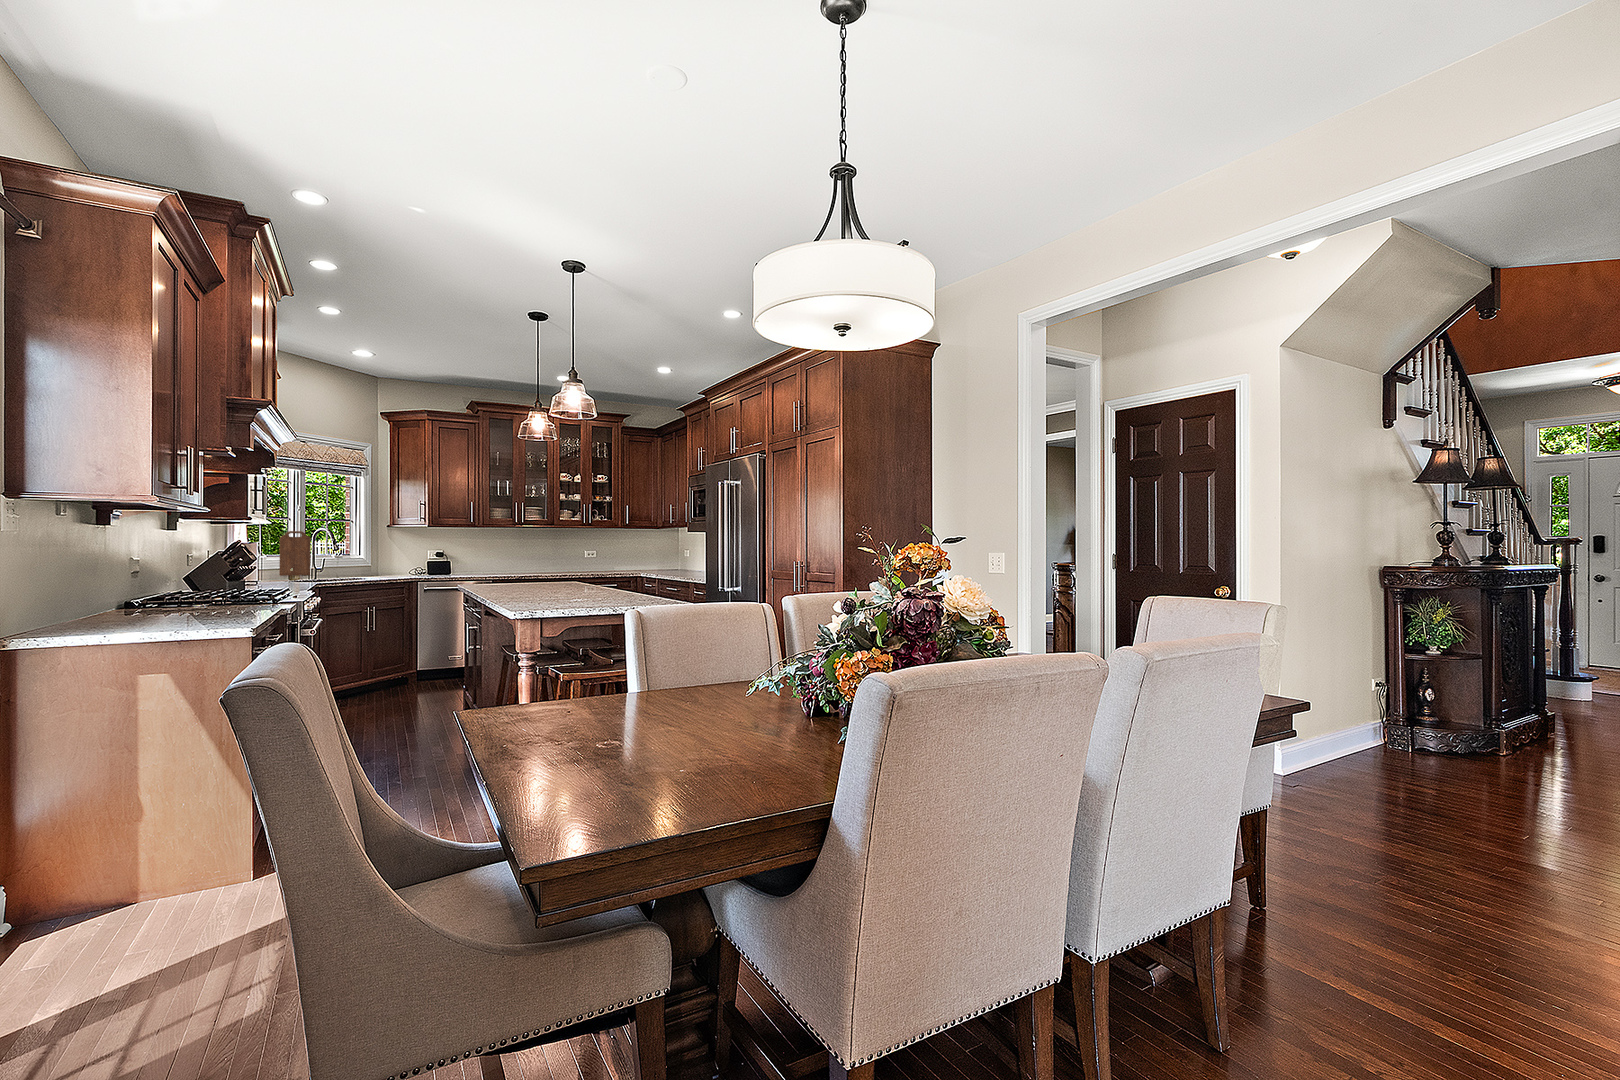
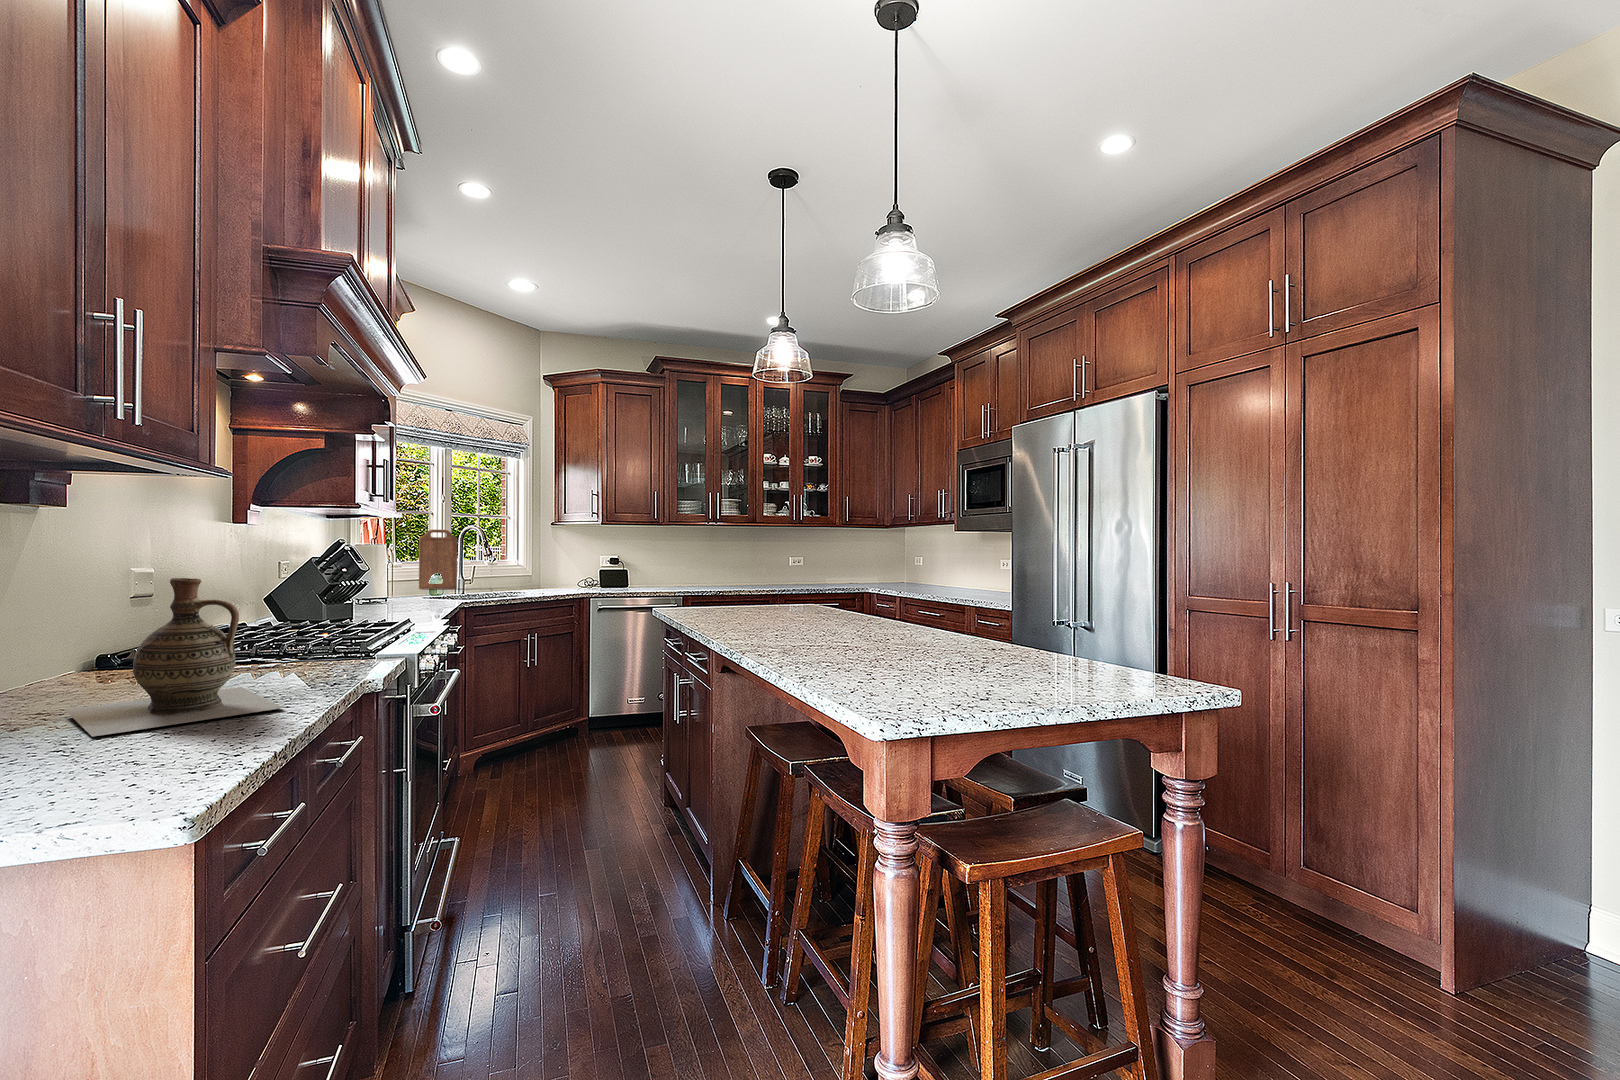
ceramic jug: none [136,557,241,621] -> present [65,578,284,737]

